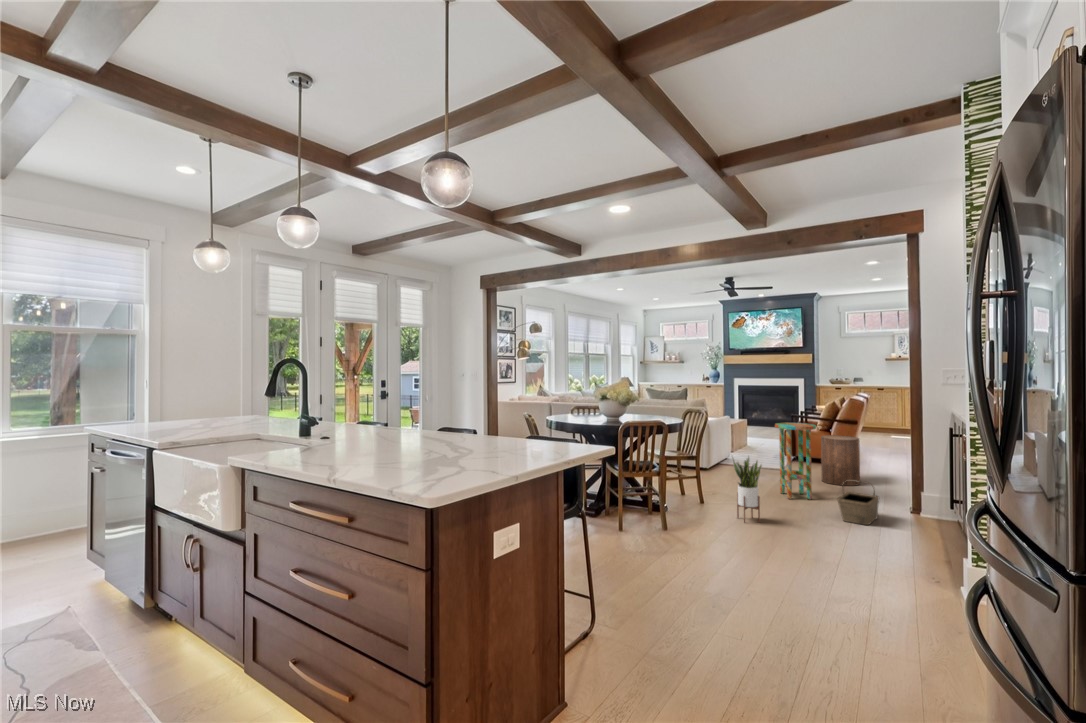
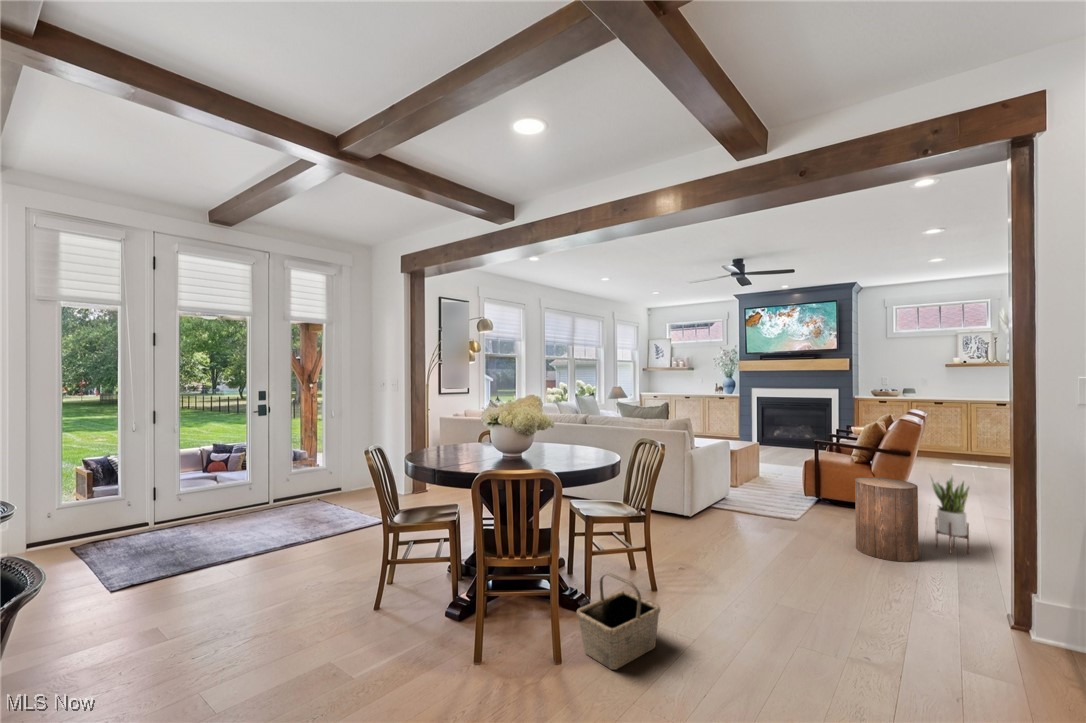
side table: present [775,423,816,500] -> none [776,461,844,594]
potted plant: present [732,456,762,522] -> present [930,475,970,553]
basket: present [837,480,879,525] -> present [577,573,660,670]

